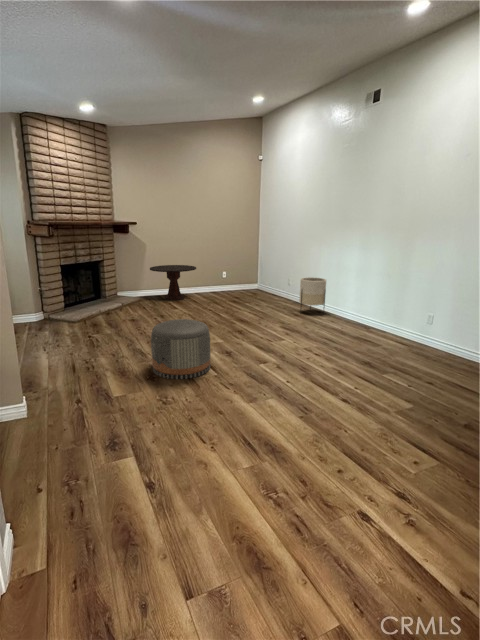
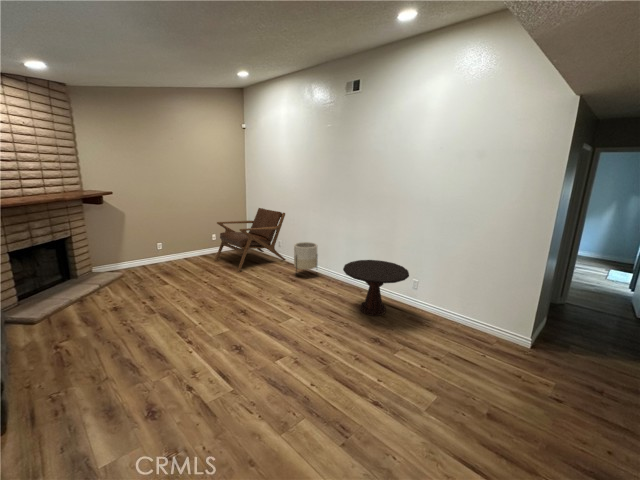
lounge chair: none [222,244,297,306] -> present [215,208,286,273]
side table: present [150,265,196,300] -> present [343,260,409,316]
pouf: present [151,319,211,379] -> none [146,325,223,411]

